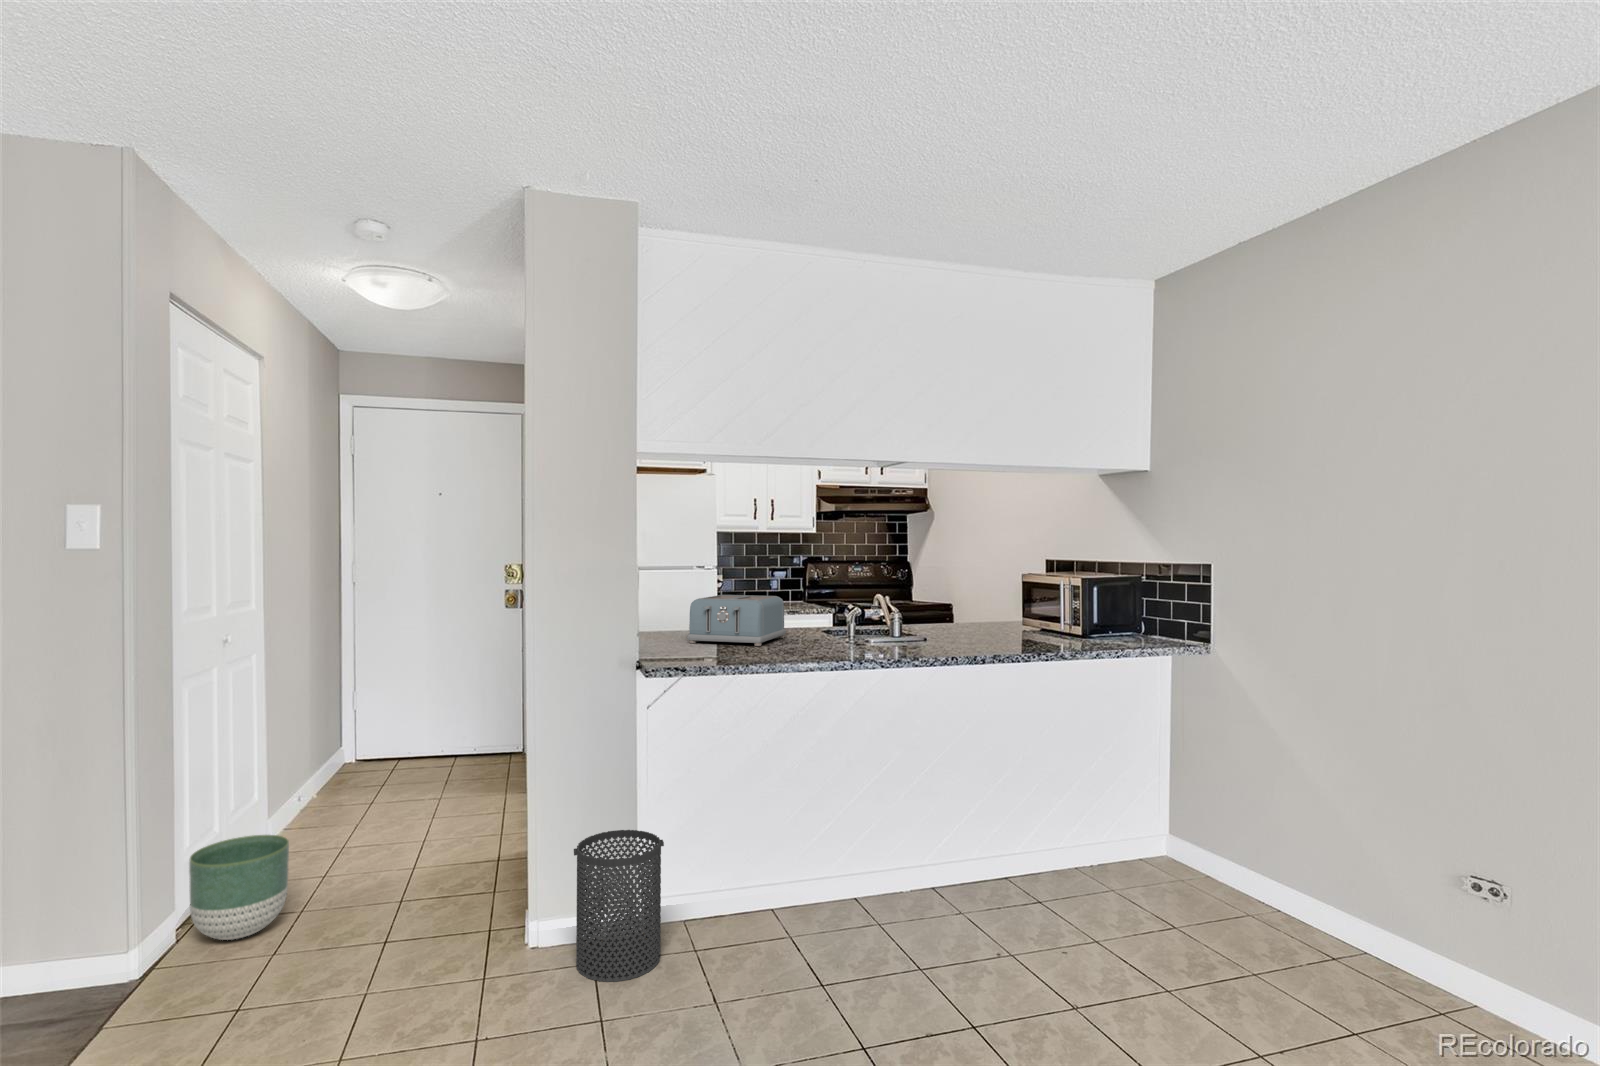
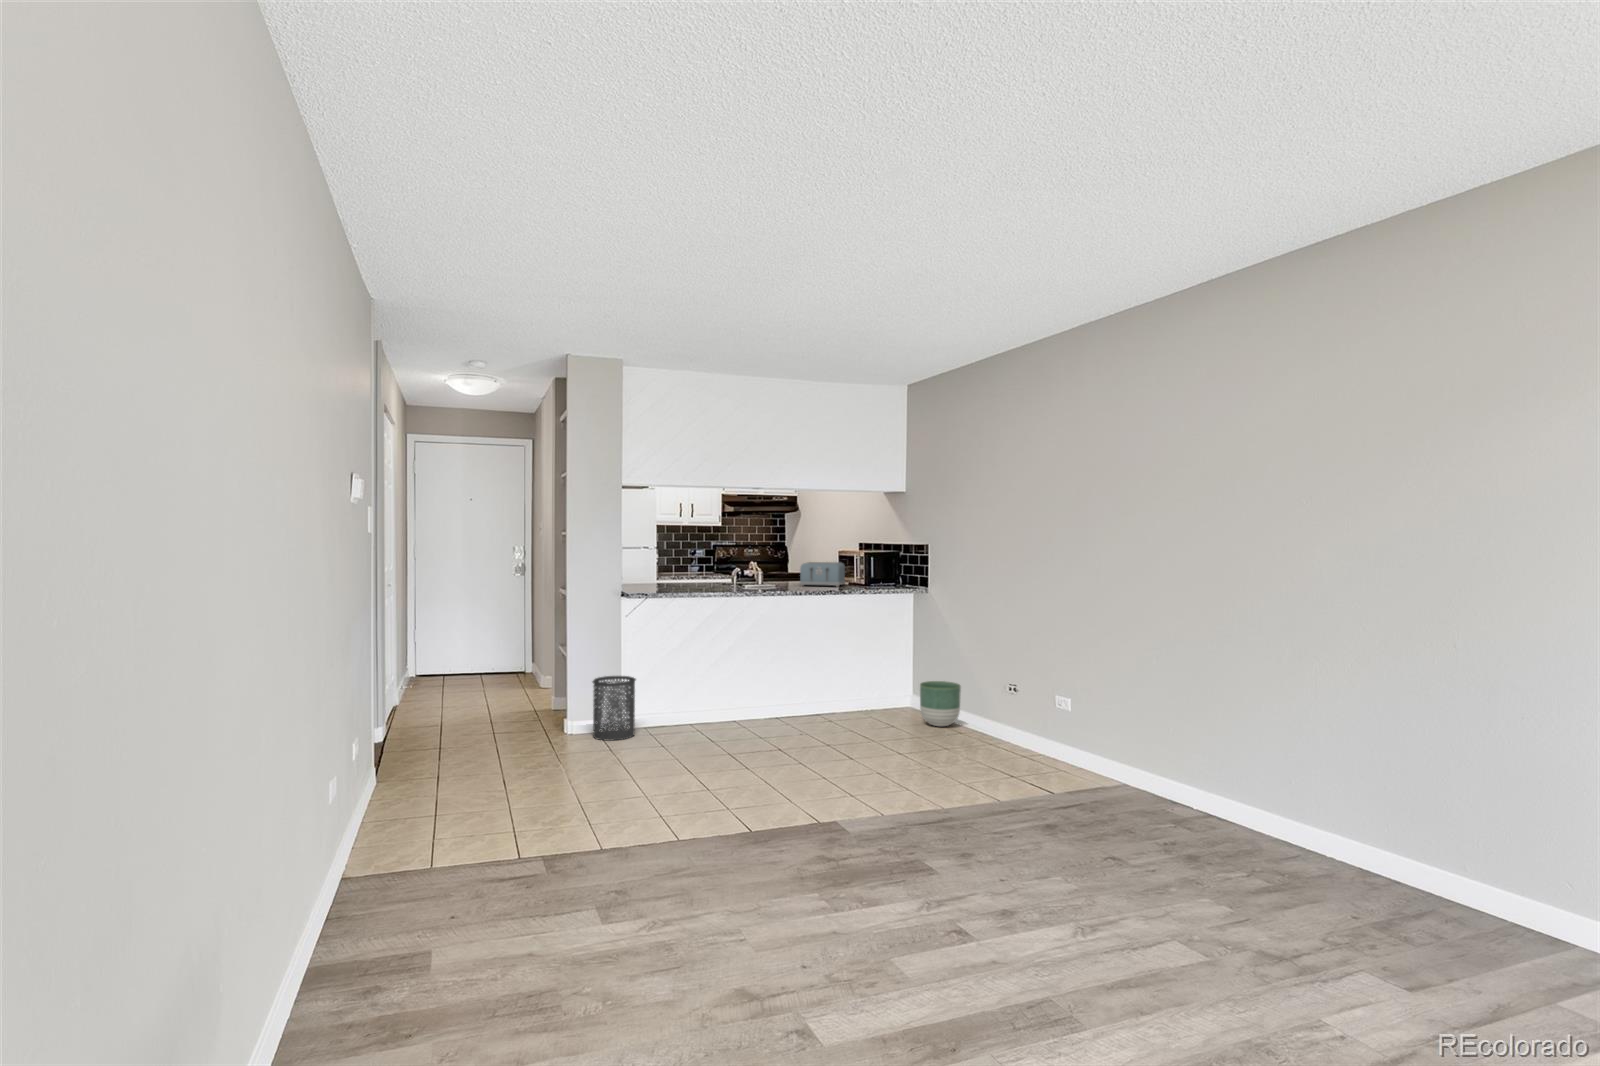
toaster: present [687,595,786,646] -> present [800,562,845,587]
planter: present [189,835,289,940] -> present [920,681,961,727]

